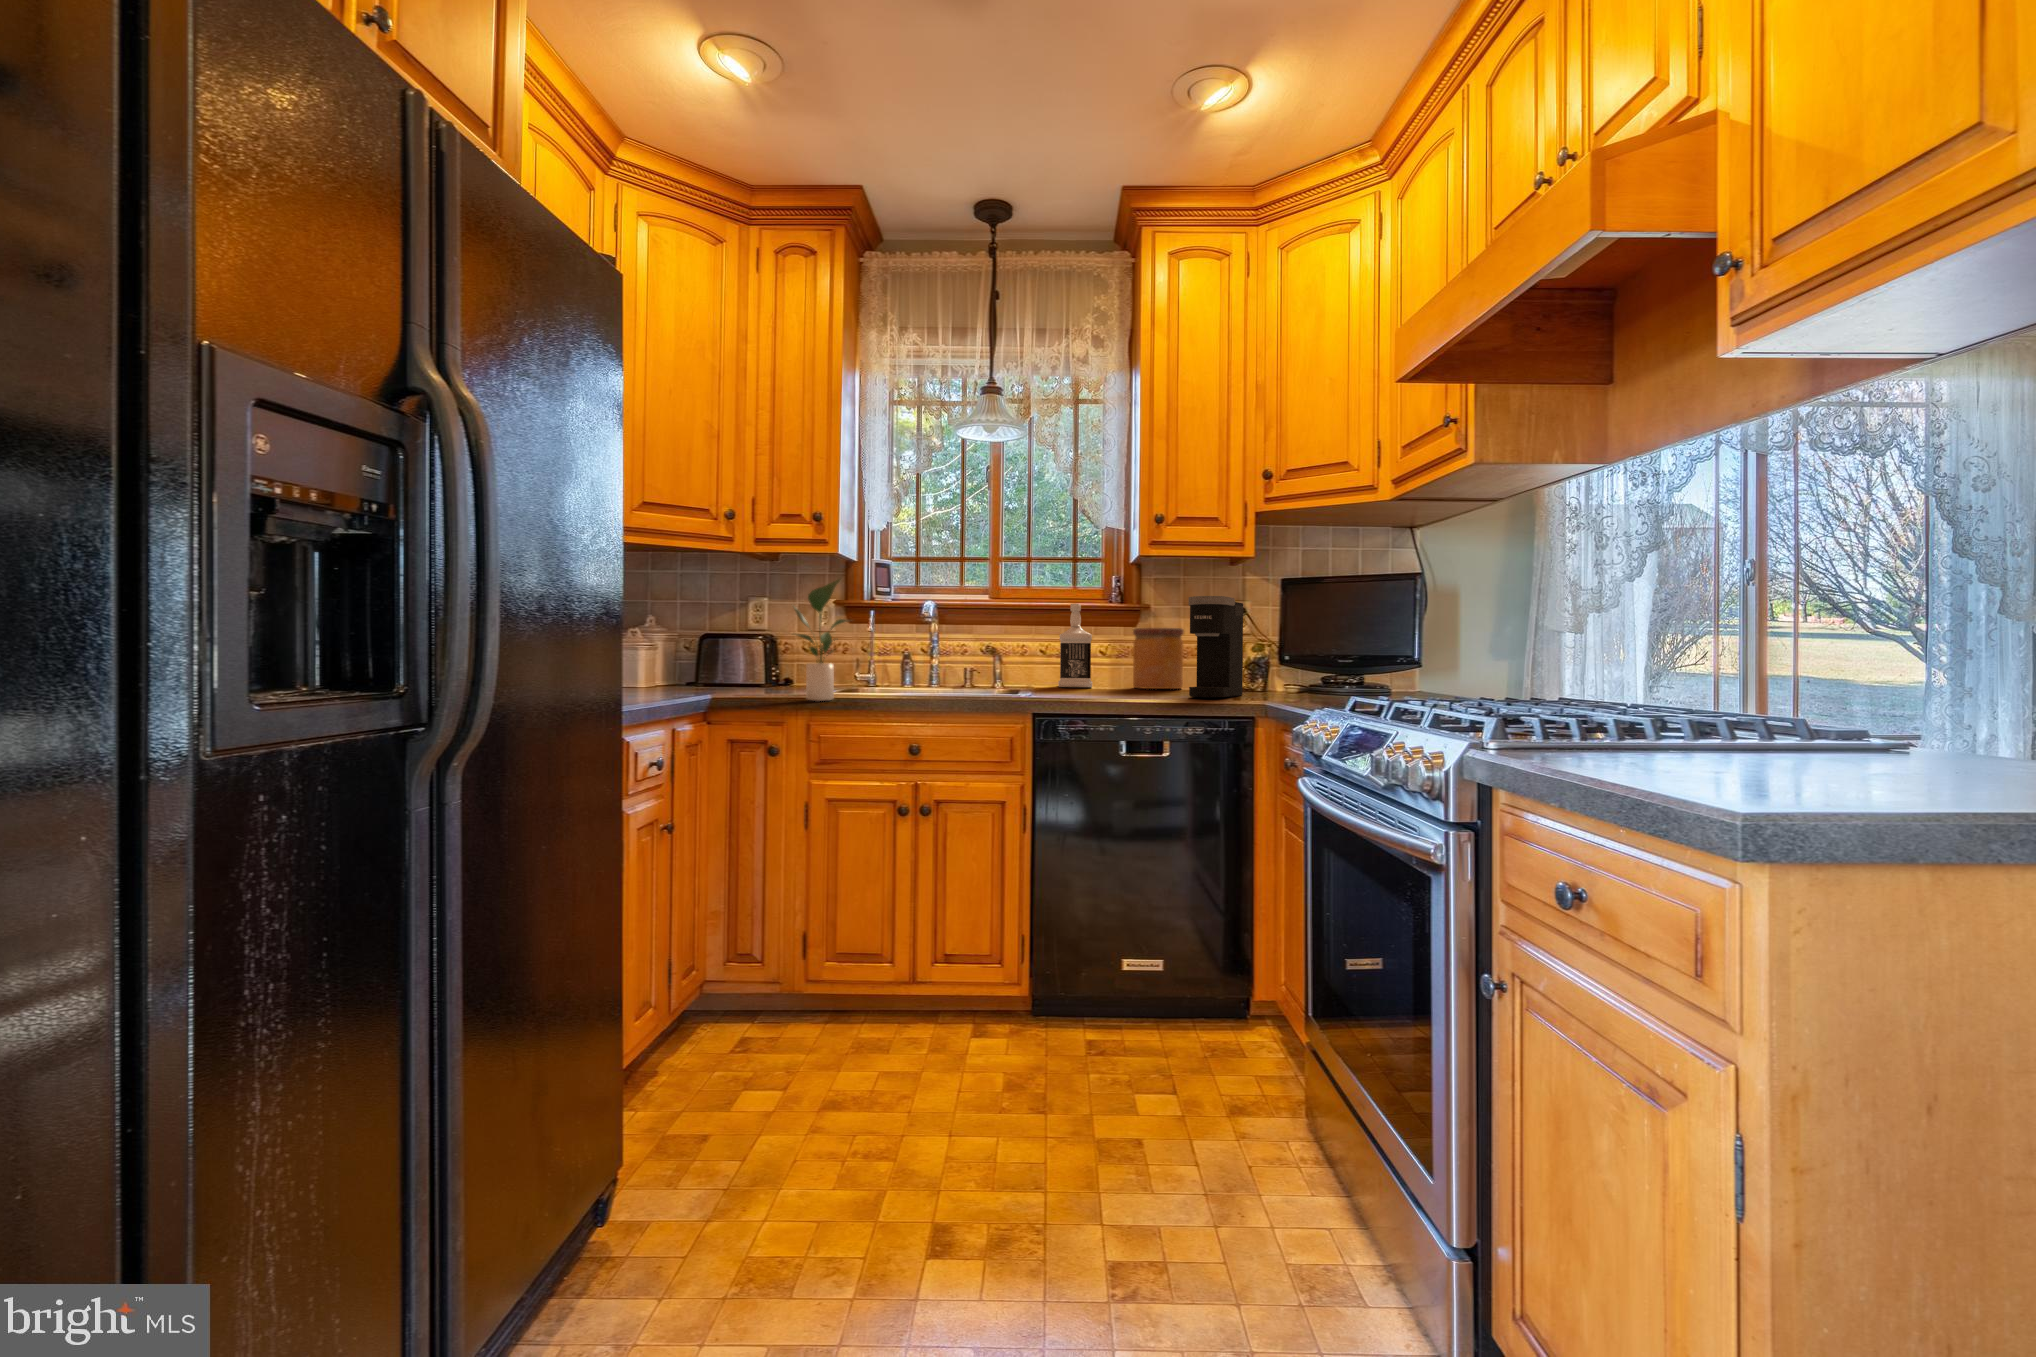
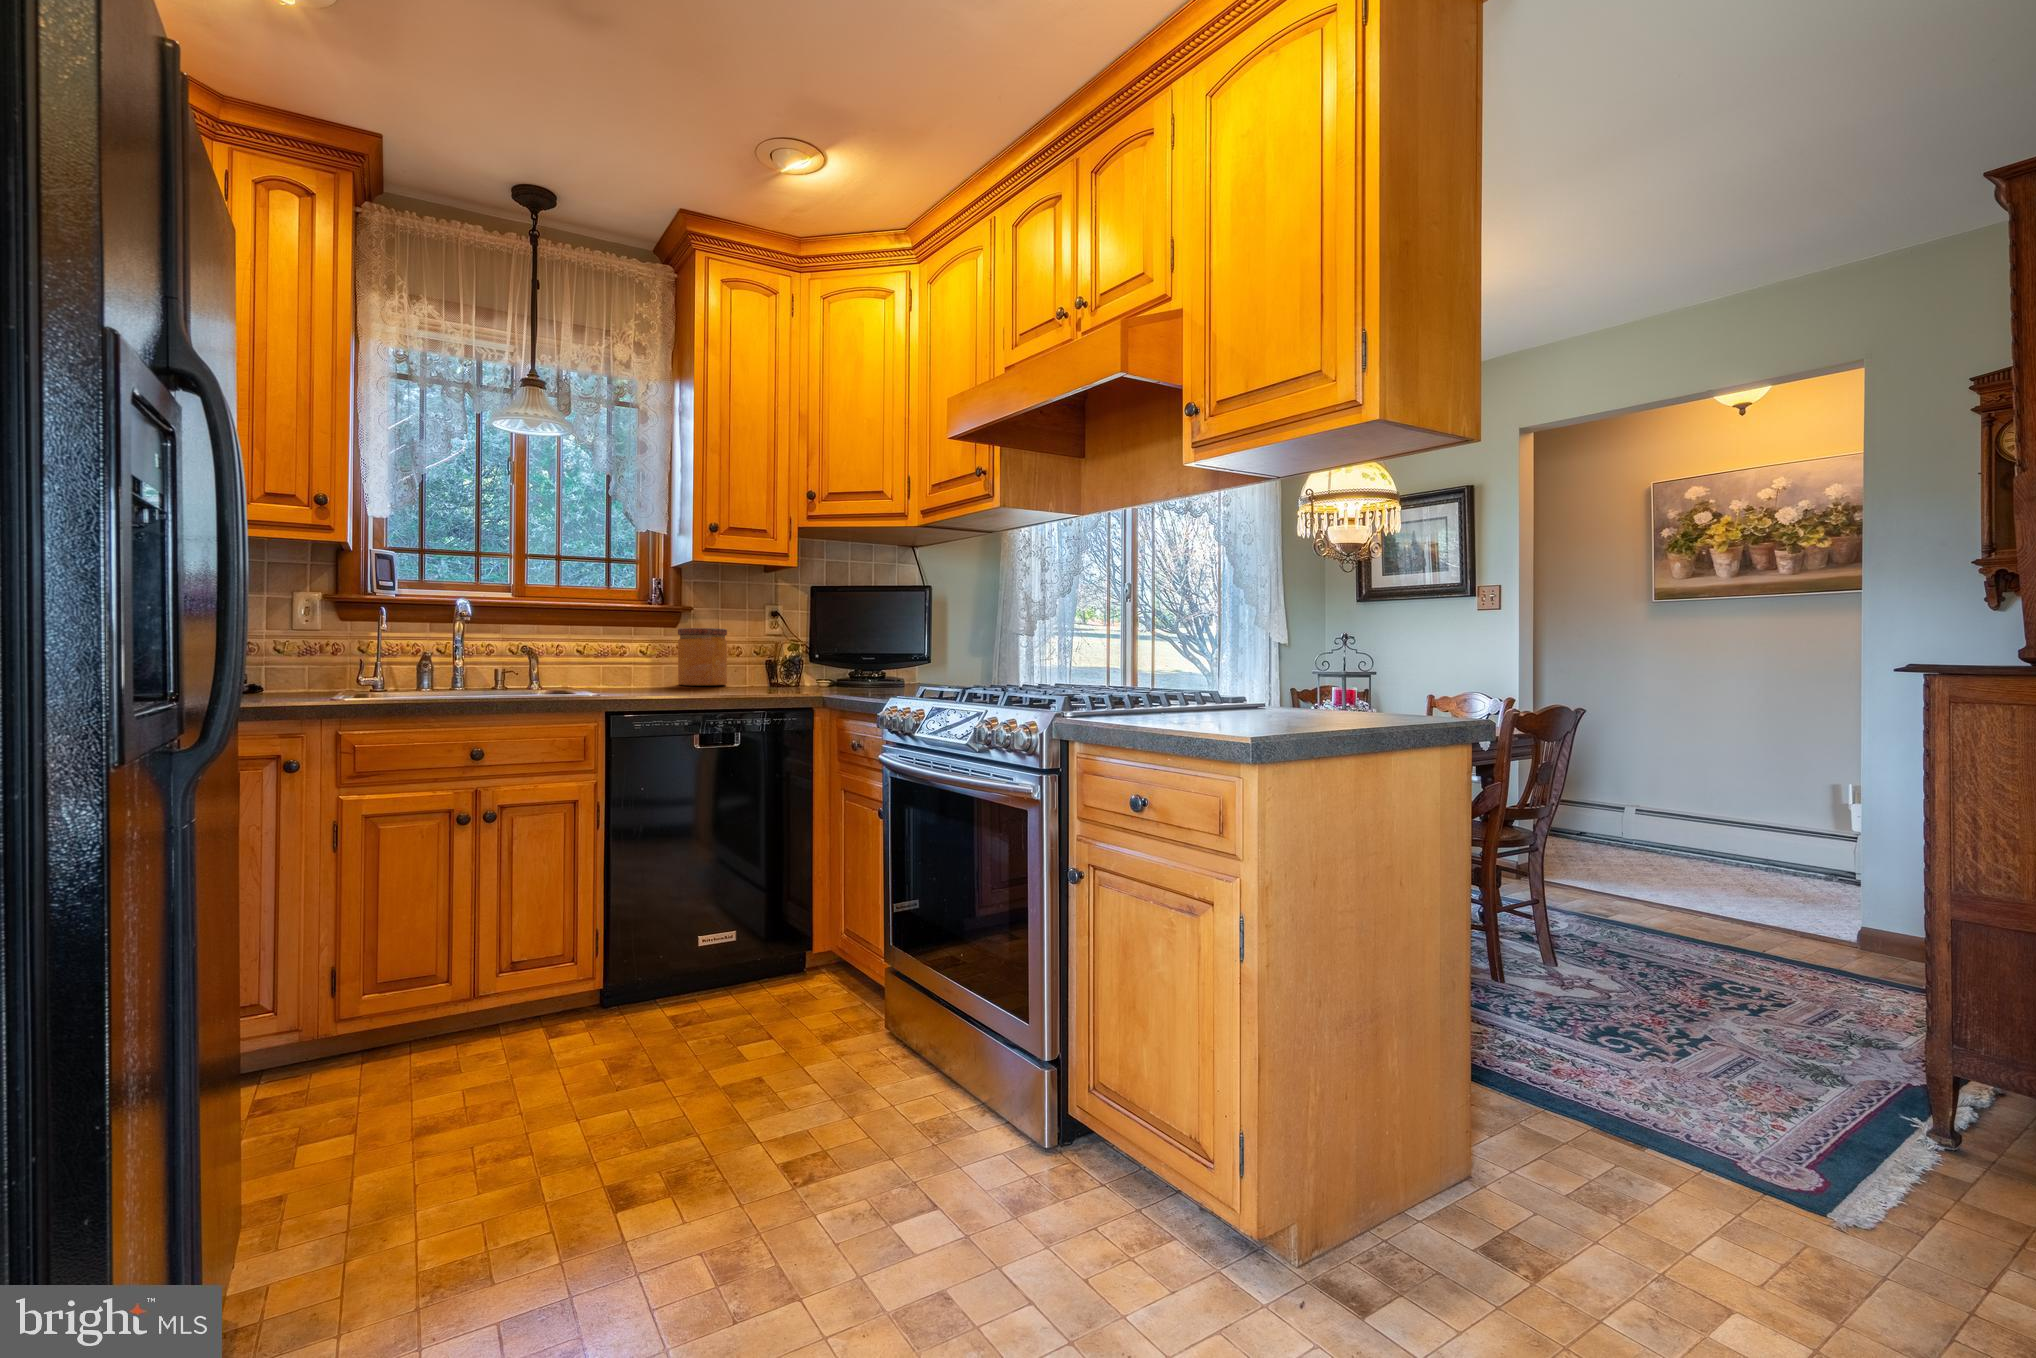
potted plant: present [794,579,848,701] -> none [304,570,392,706]
coffee maker: present [1188,596,1243,697] -> none [744,601,788,692]
bottle: present [1058,604,1092,687] -> none [599,603,639,686]

